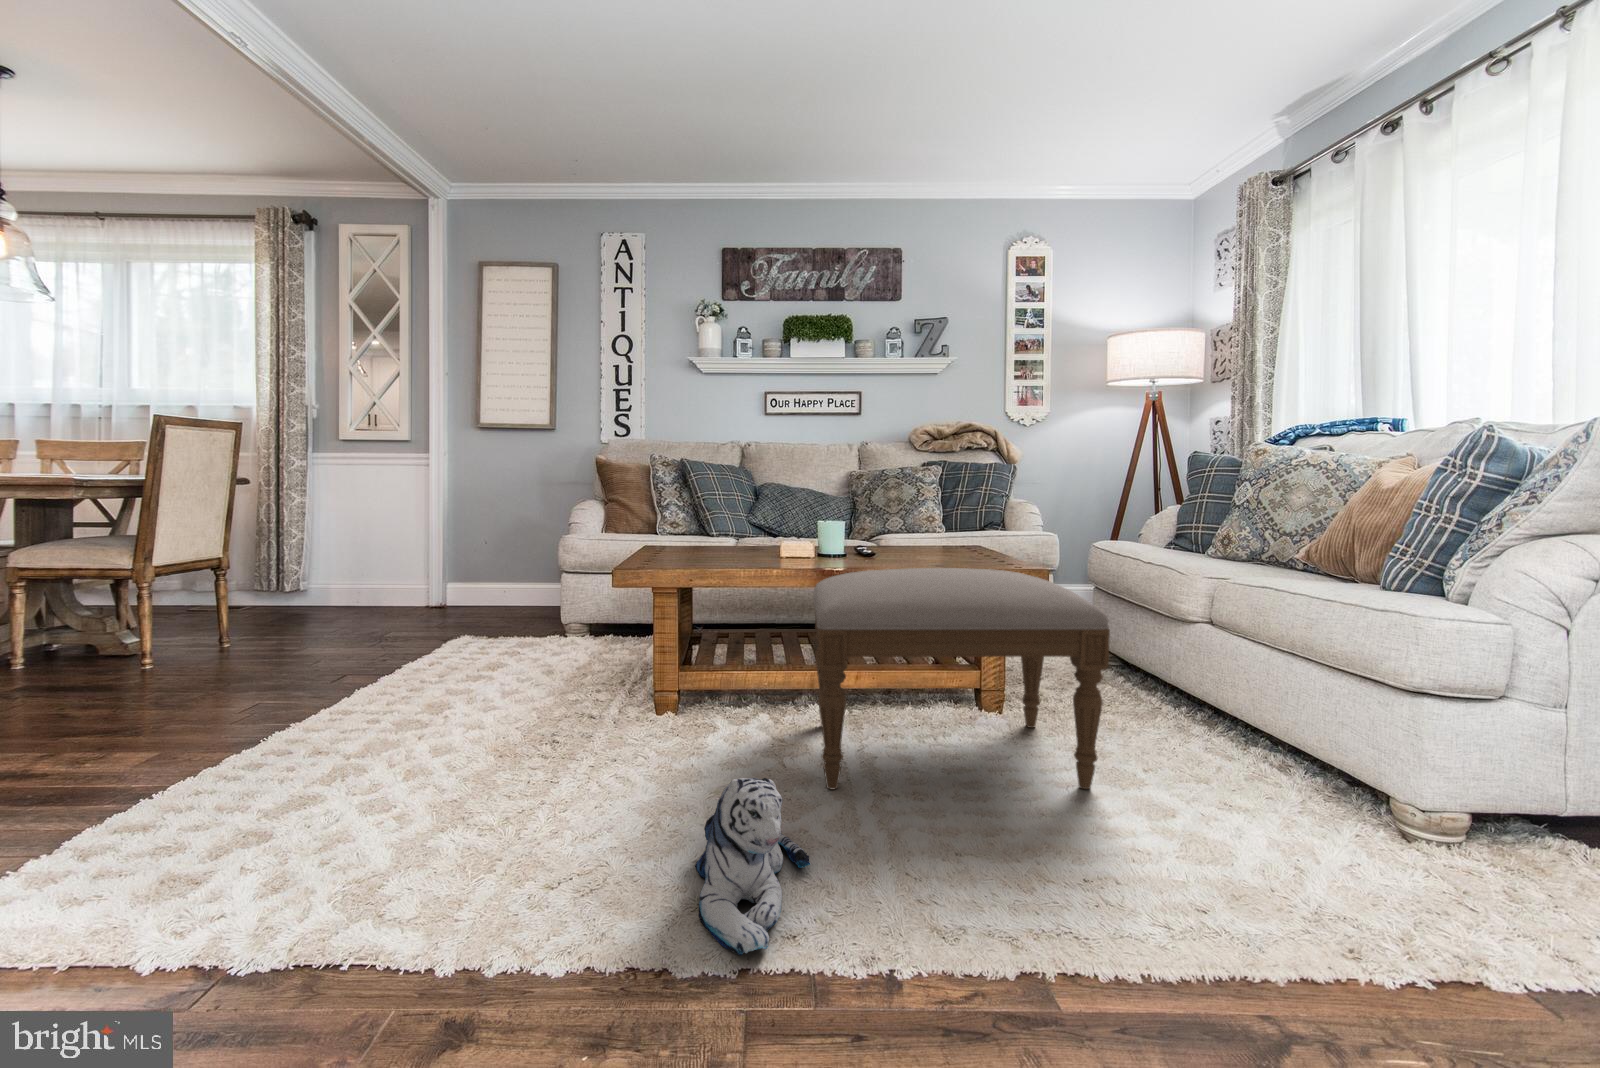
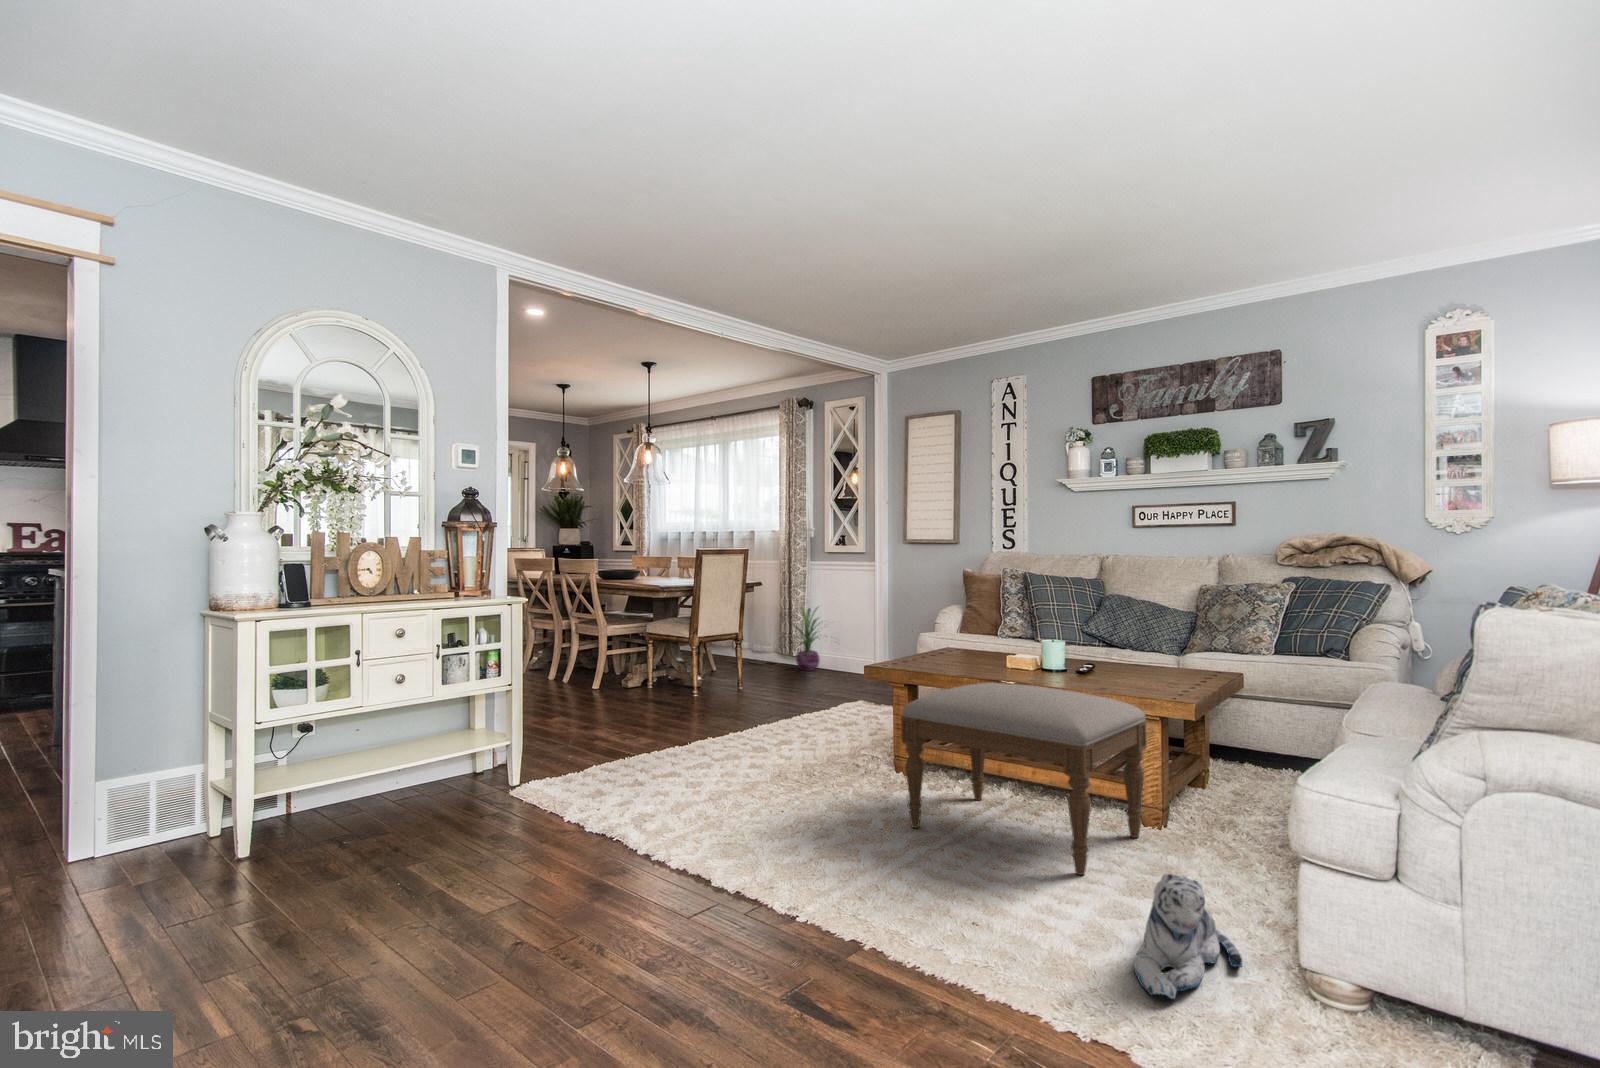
decorative plant: none [273,514,386,605] -> present [793,606,819,671]
plush toy: present [695,778,810,956] -> present [1134,873,1242,999]

